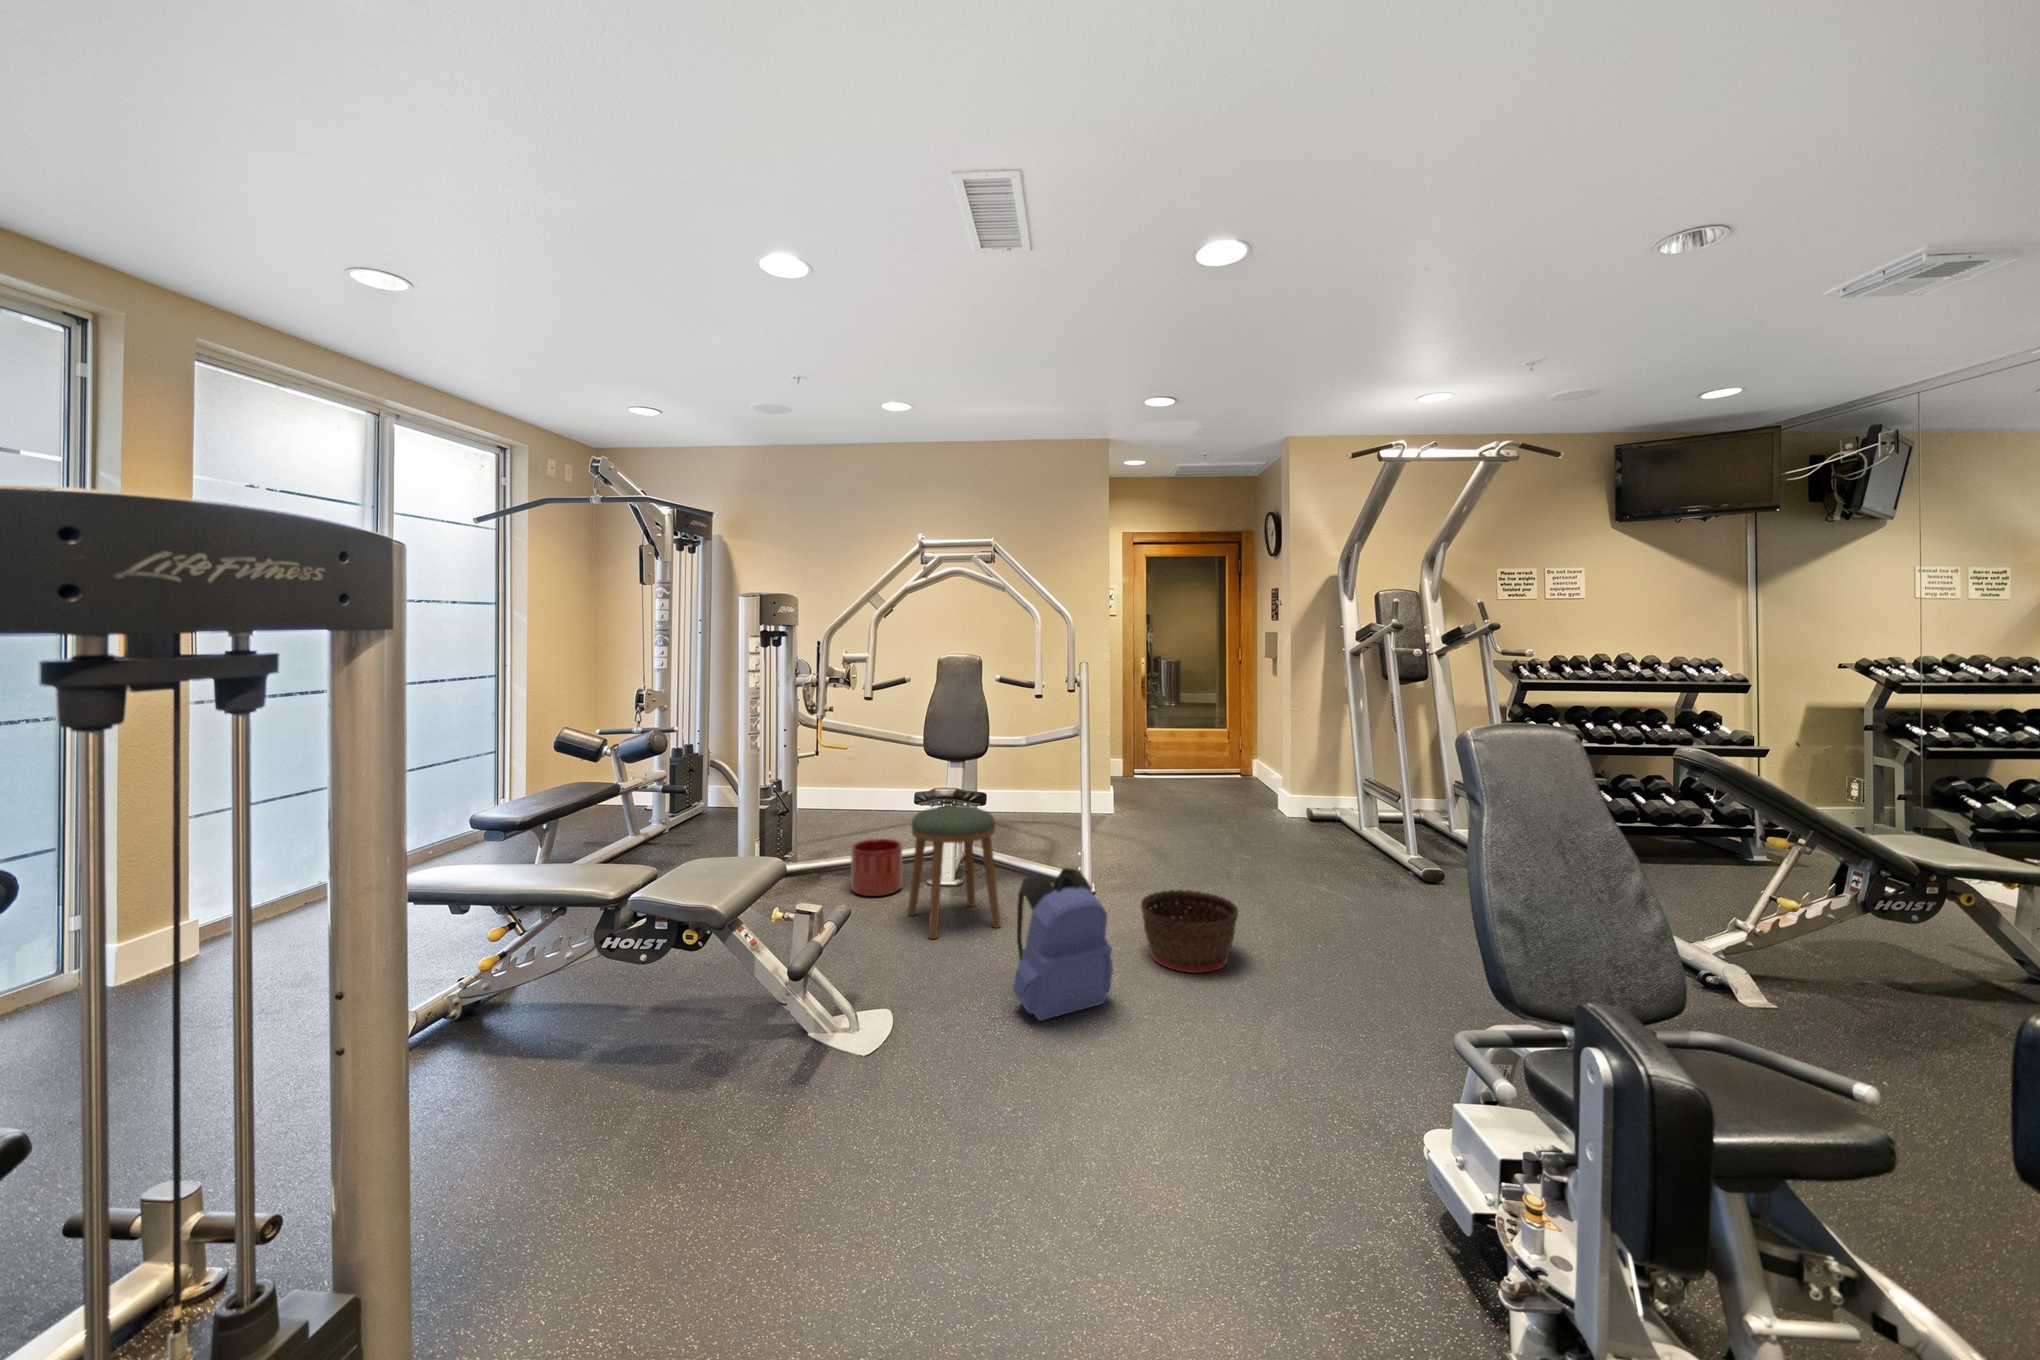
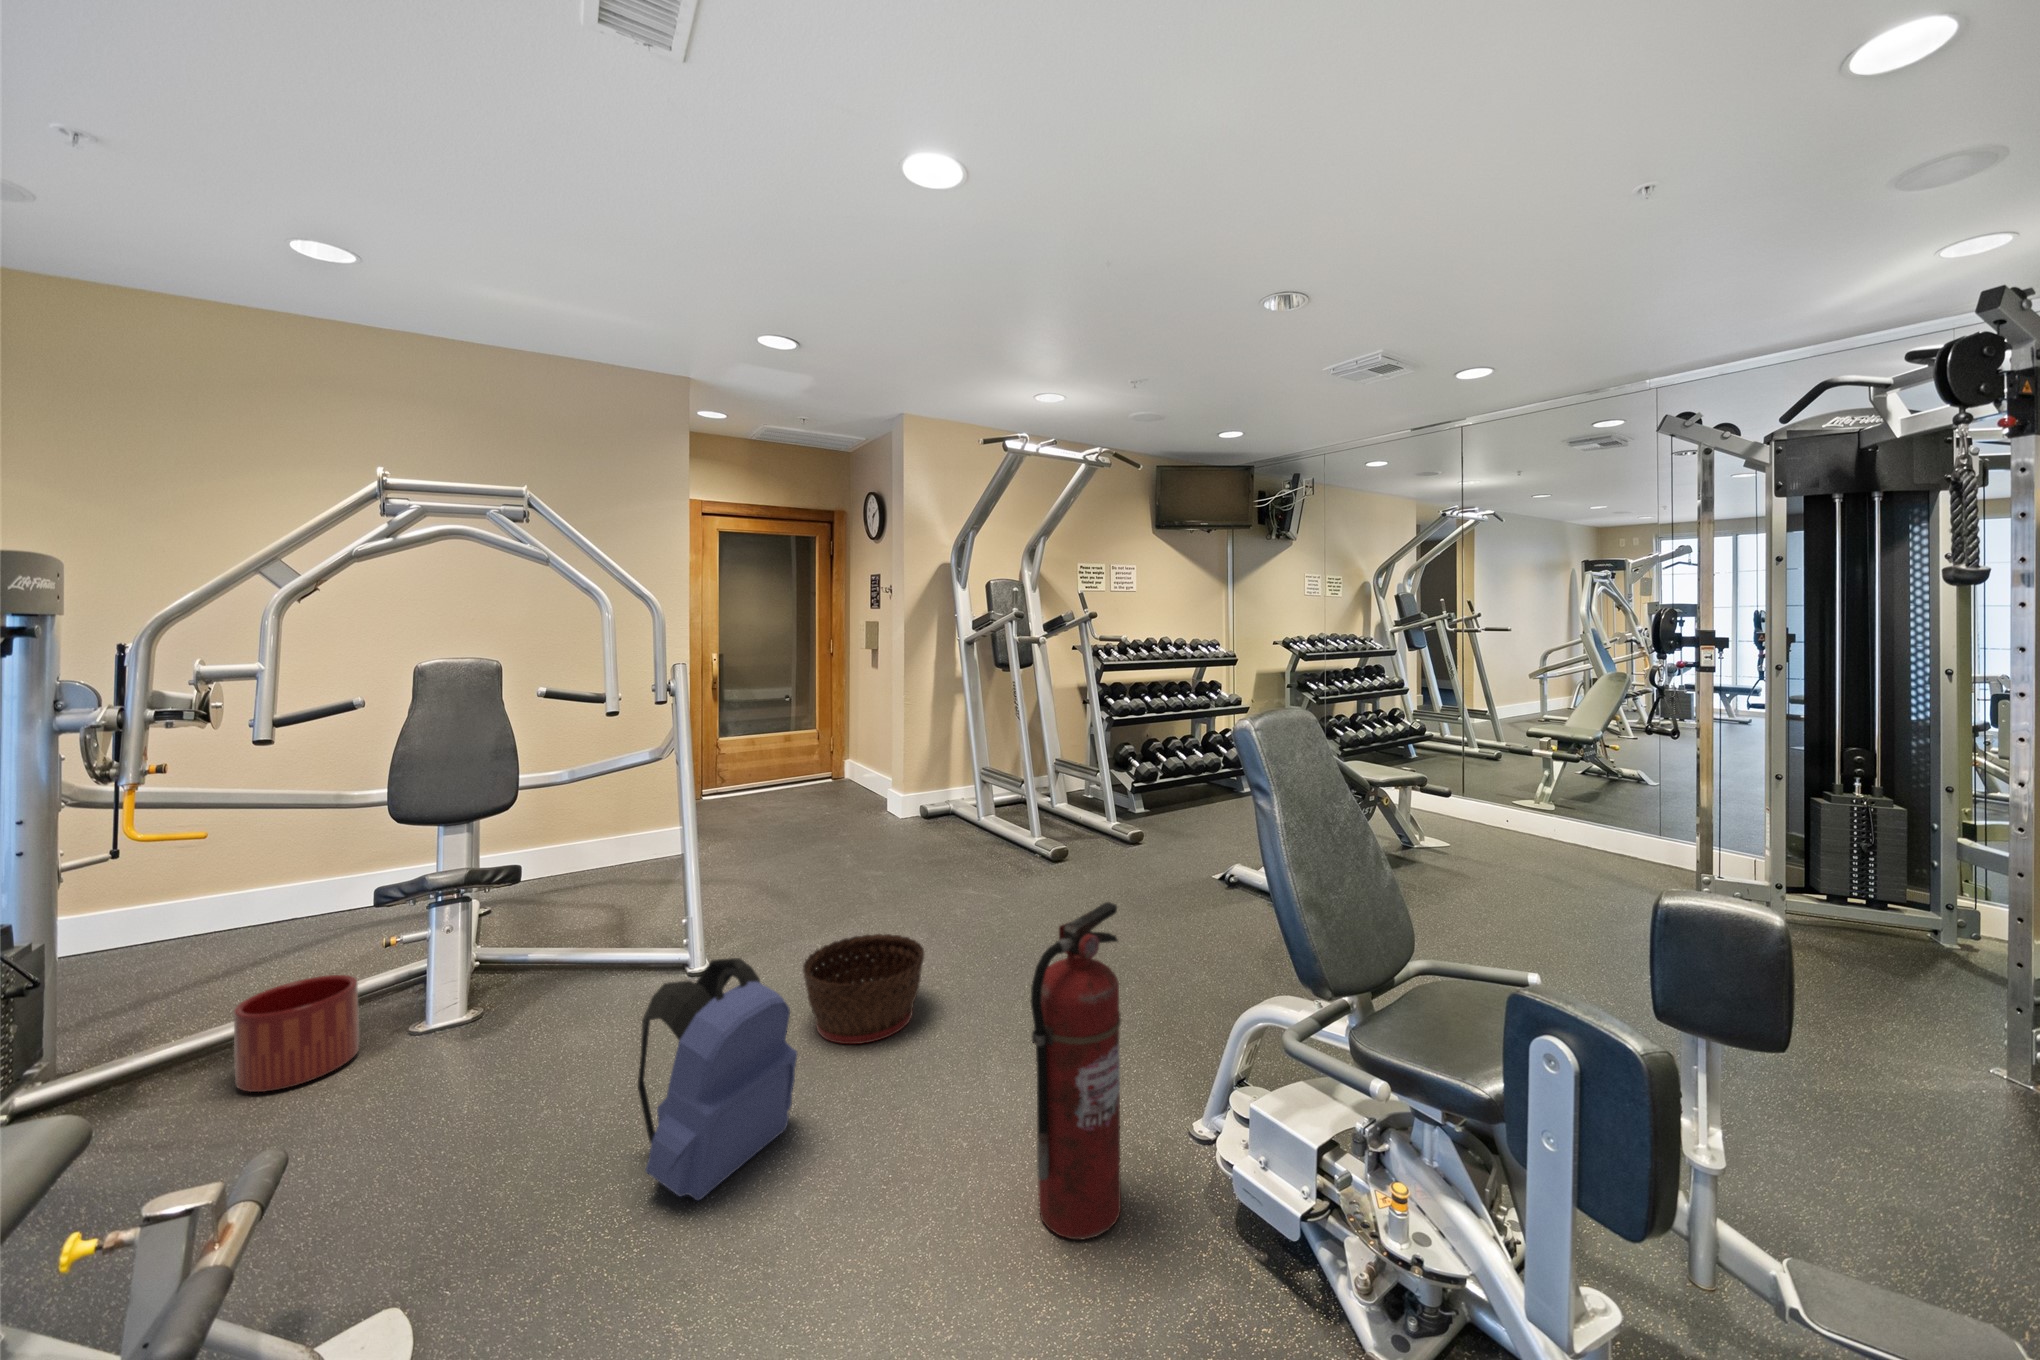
stool: present [908,806,1000,939] -> none [385,893,577,1129]
fire extinguisher: none [1248,879,1344,1155] -> present [1031,902,1121,1239]

